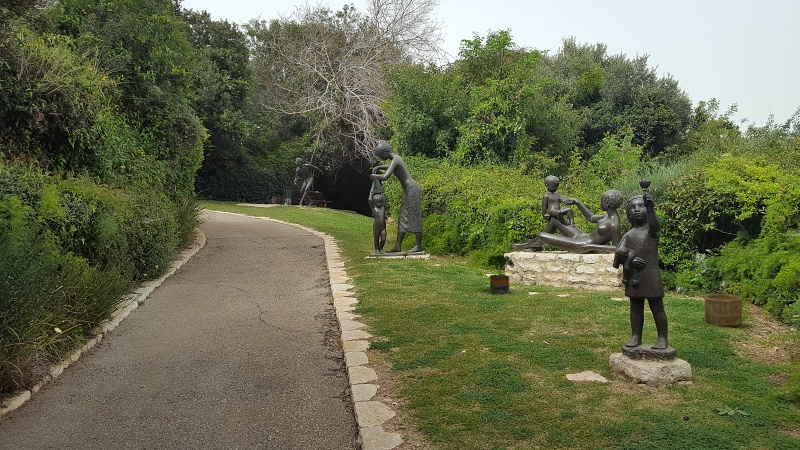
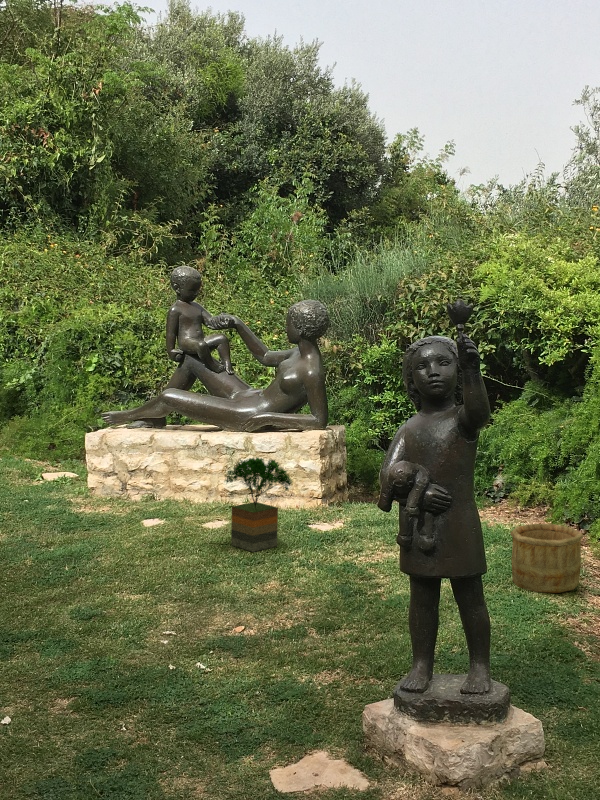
potted tree: present [488,255,515,294] -> present [225,458,292,552]

